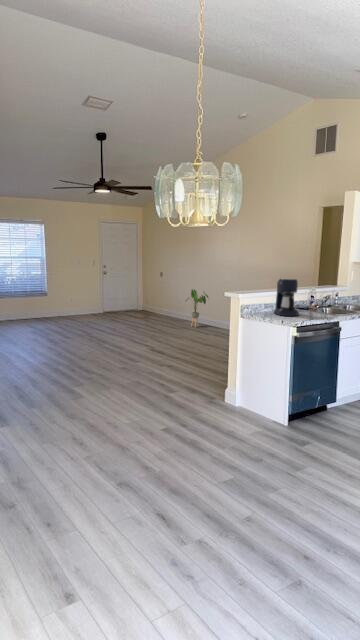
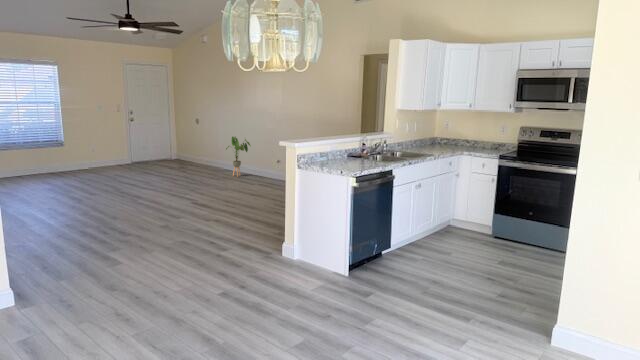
coffee maker: present [274,279,299,316] -> none [329,127,355,165]

